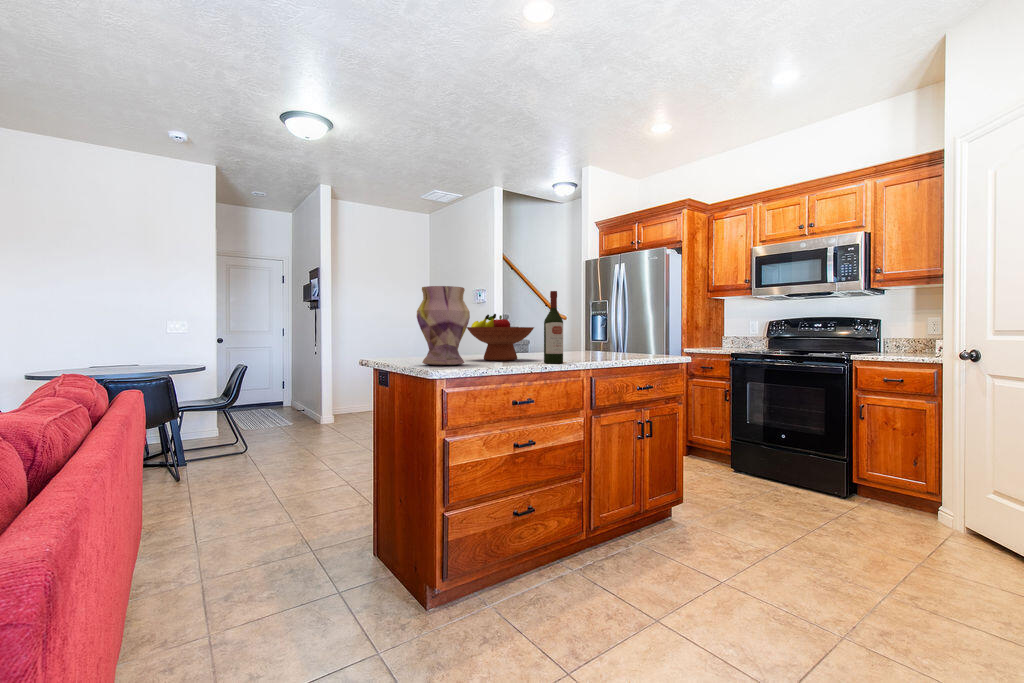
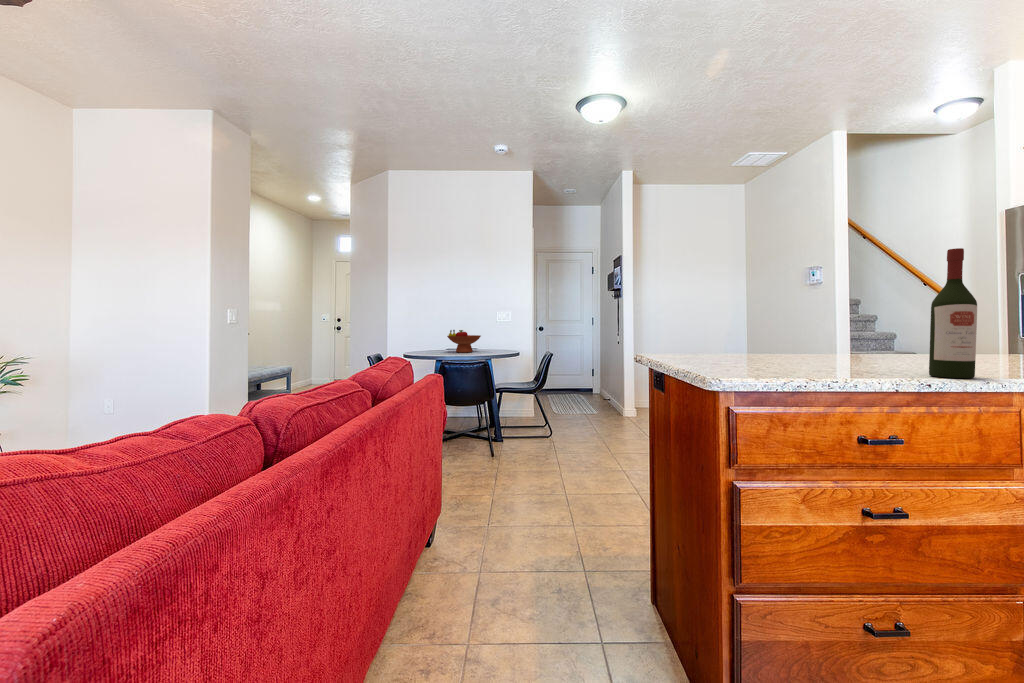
vase: present [417,286,470,365] -> none [696,254,782,372]
fruit bowl: present [467,314,534,361] -> present [447,330,481,353]

